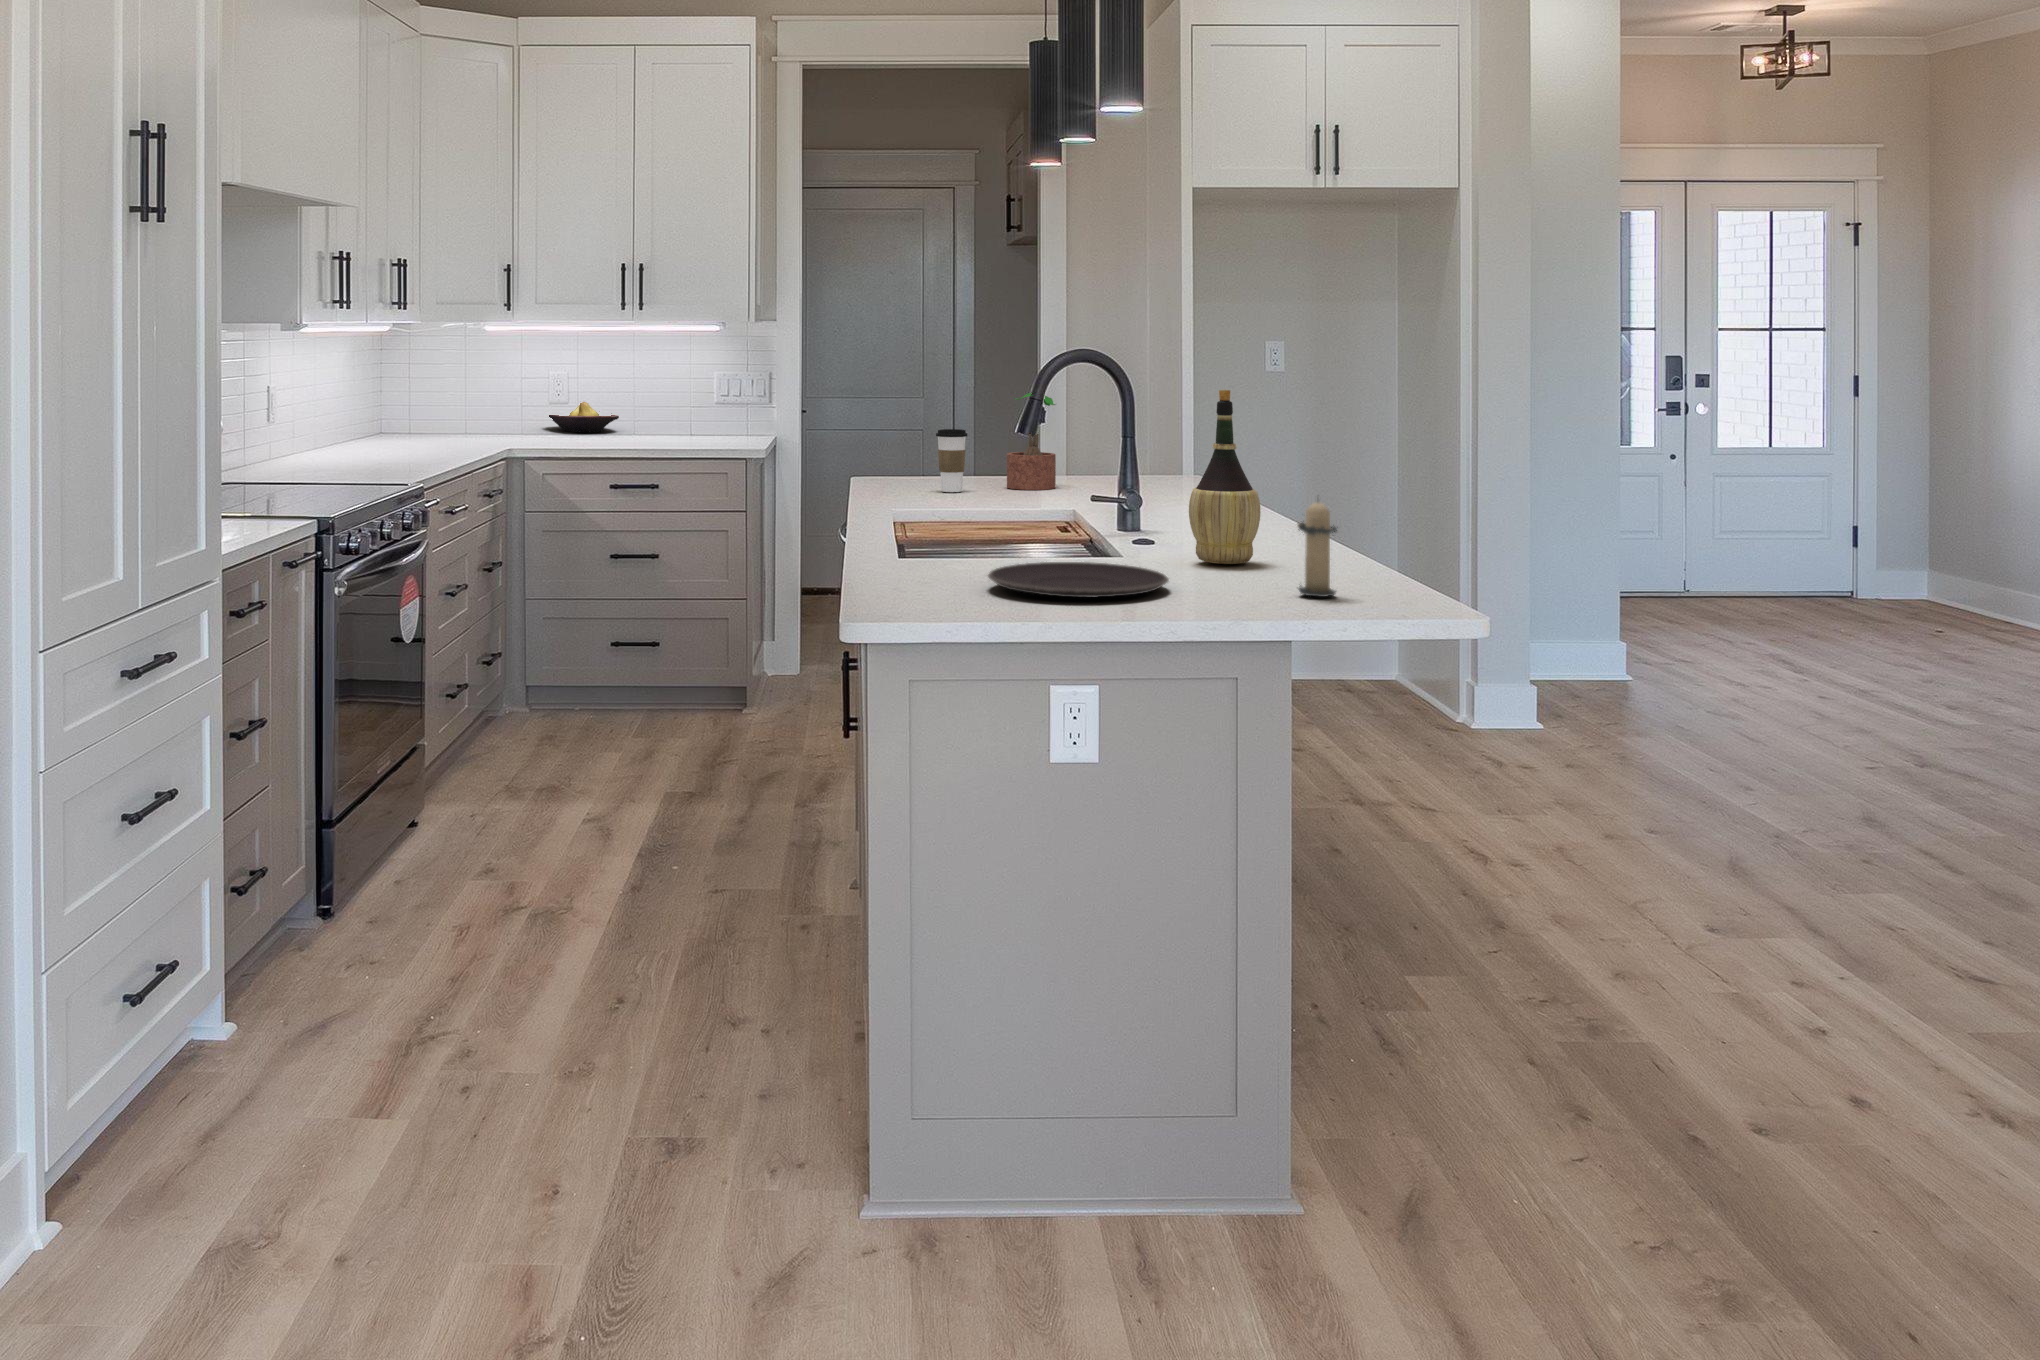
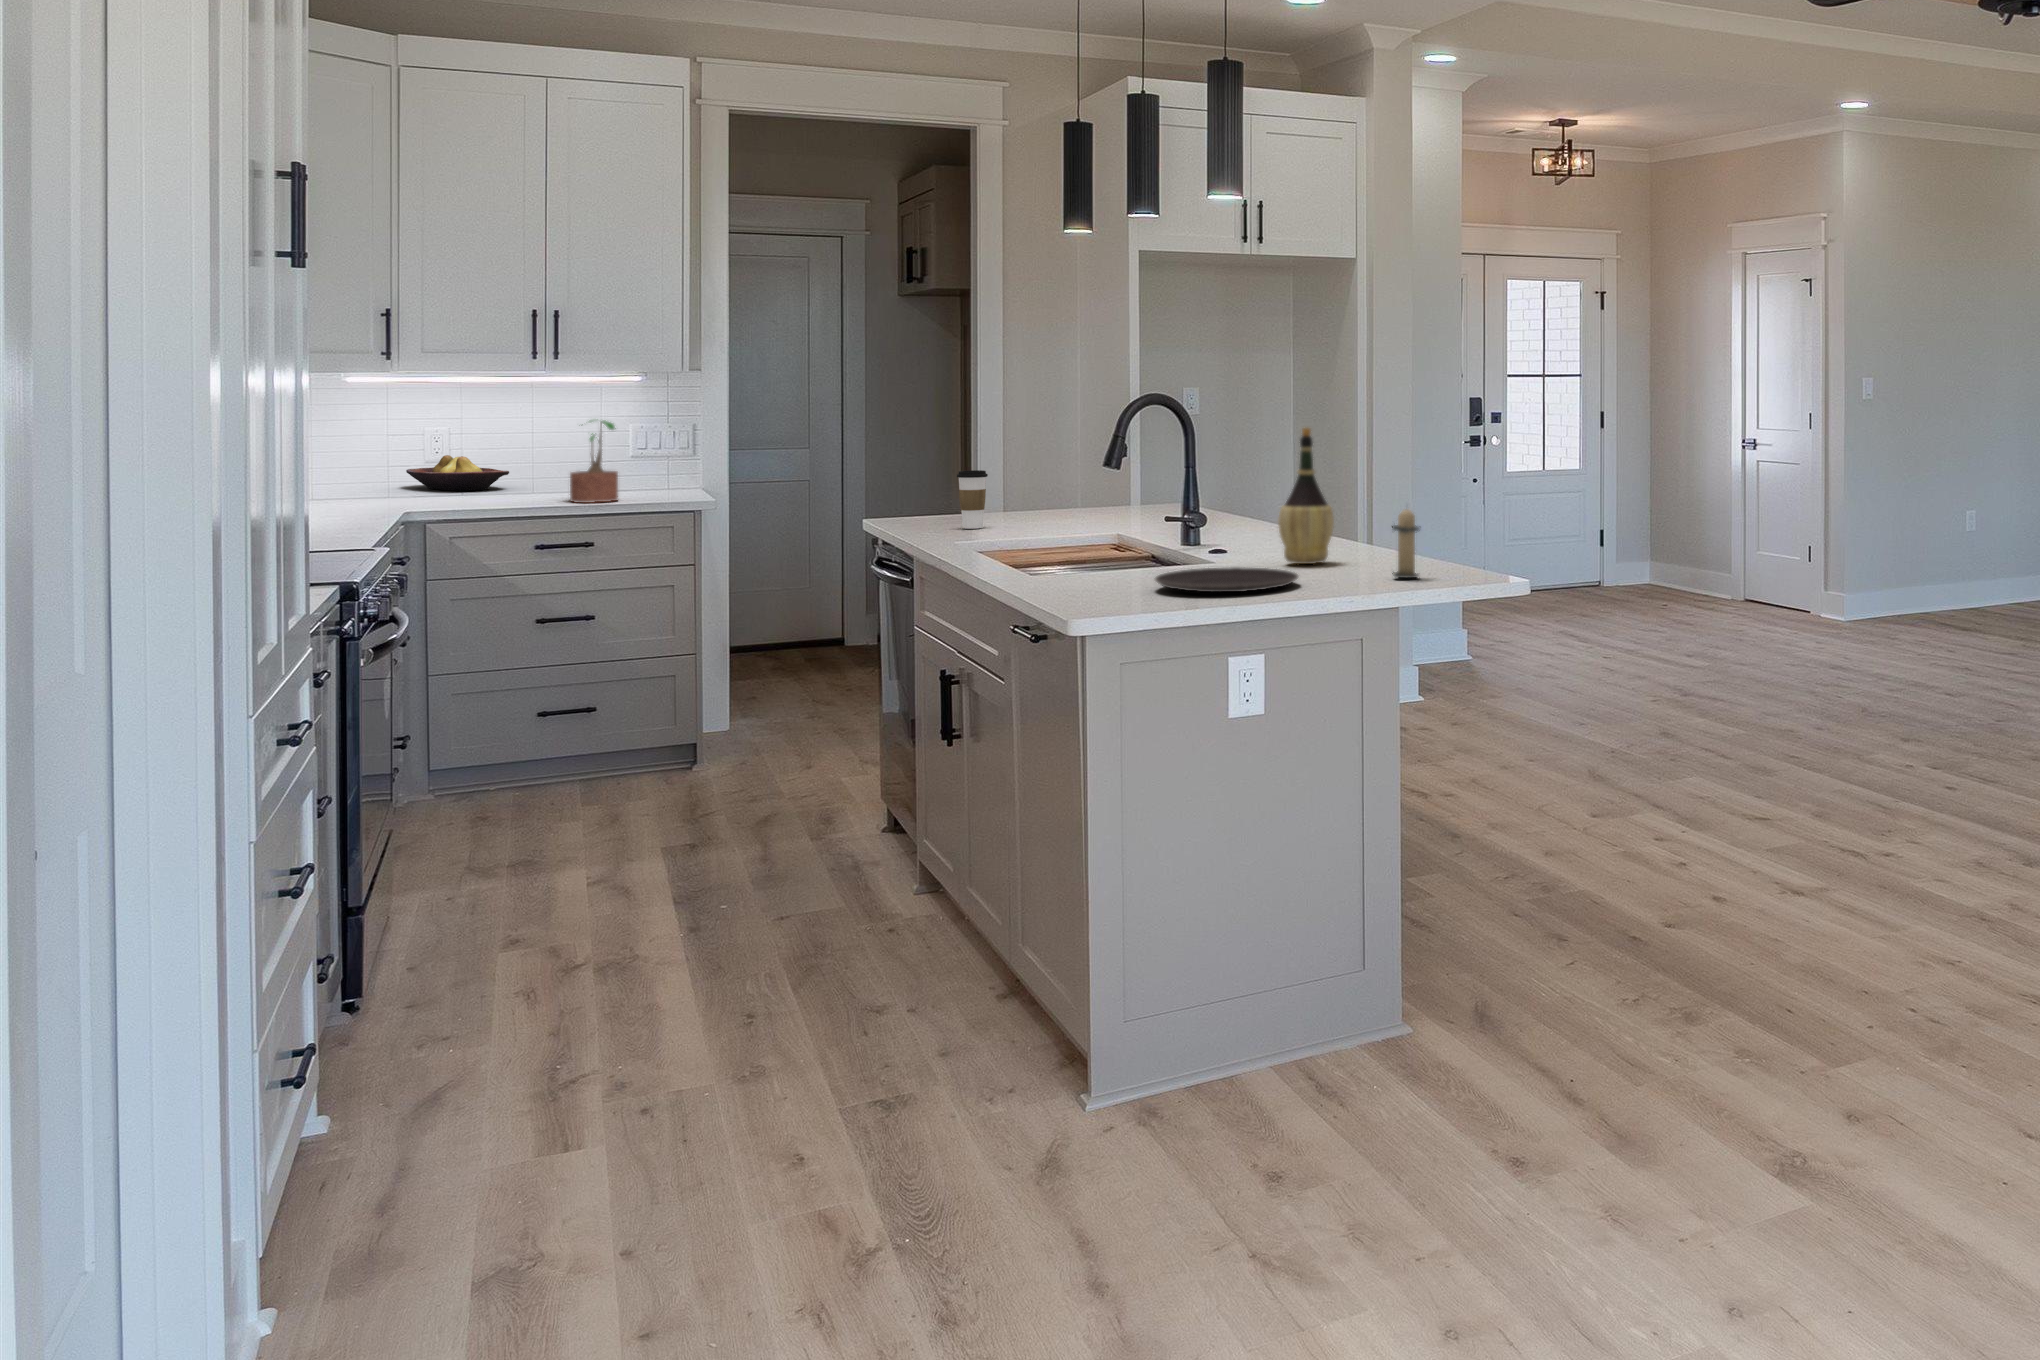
potted plant: present [1007,393,1056,490] -> present [570,421,618,503]

